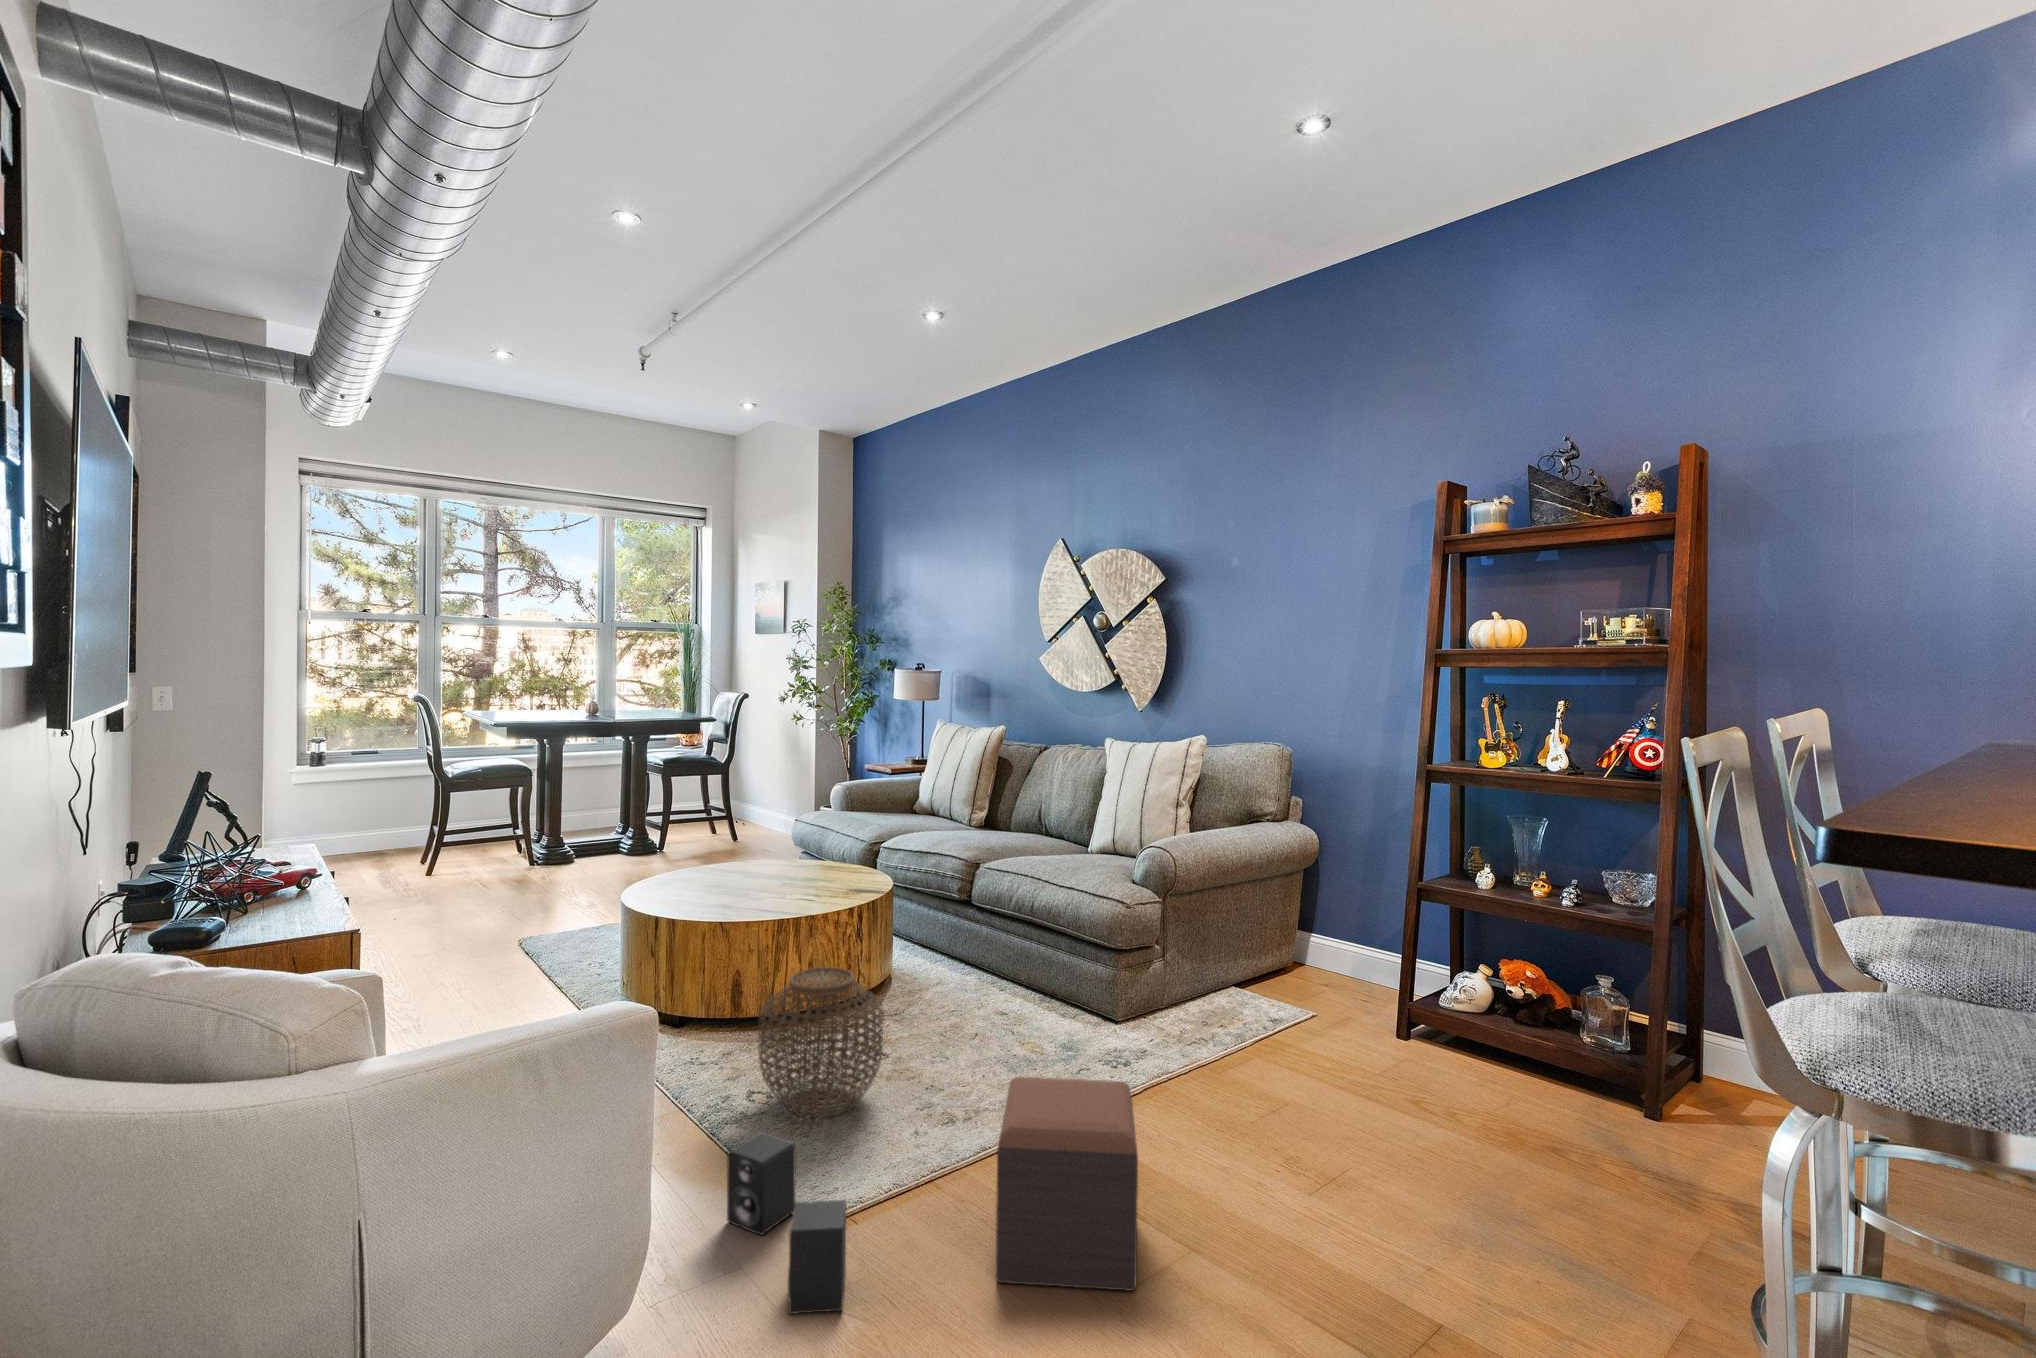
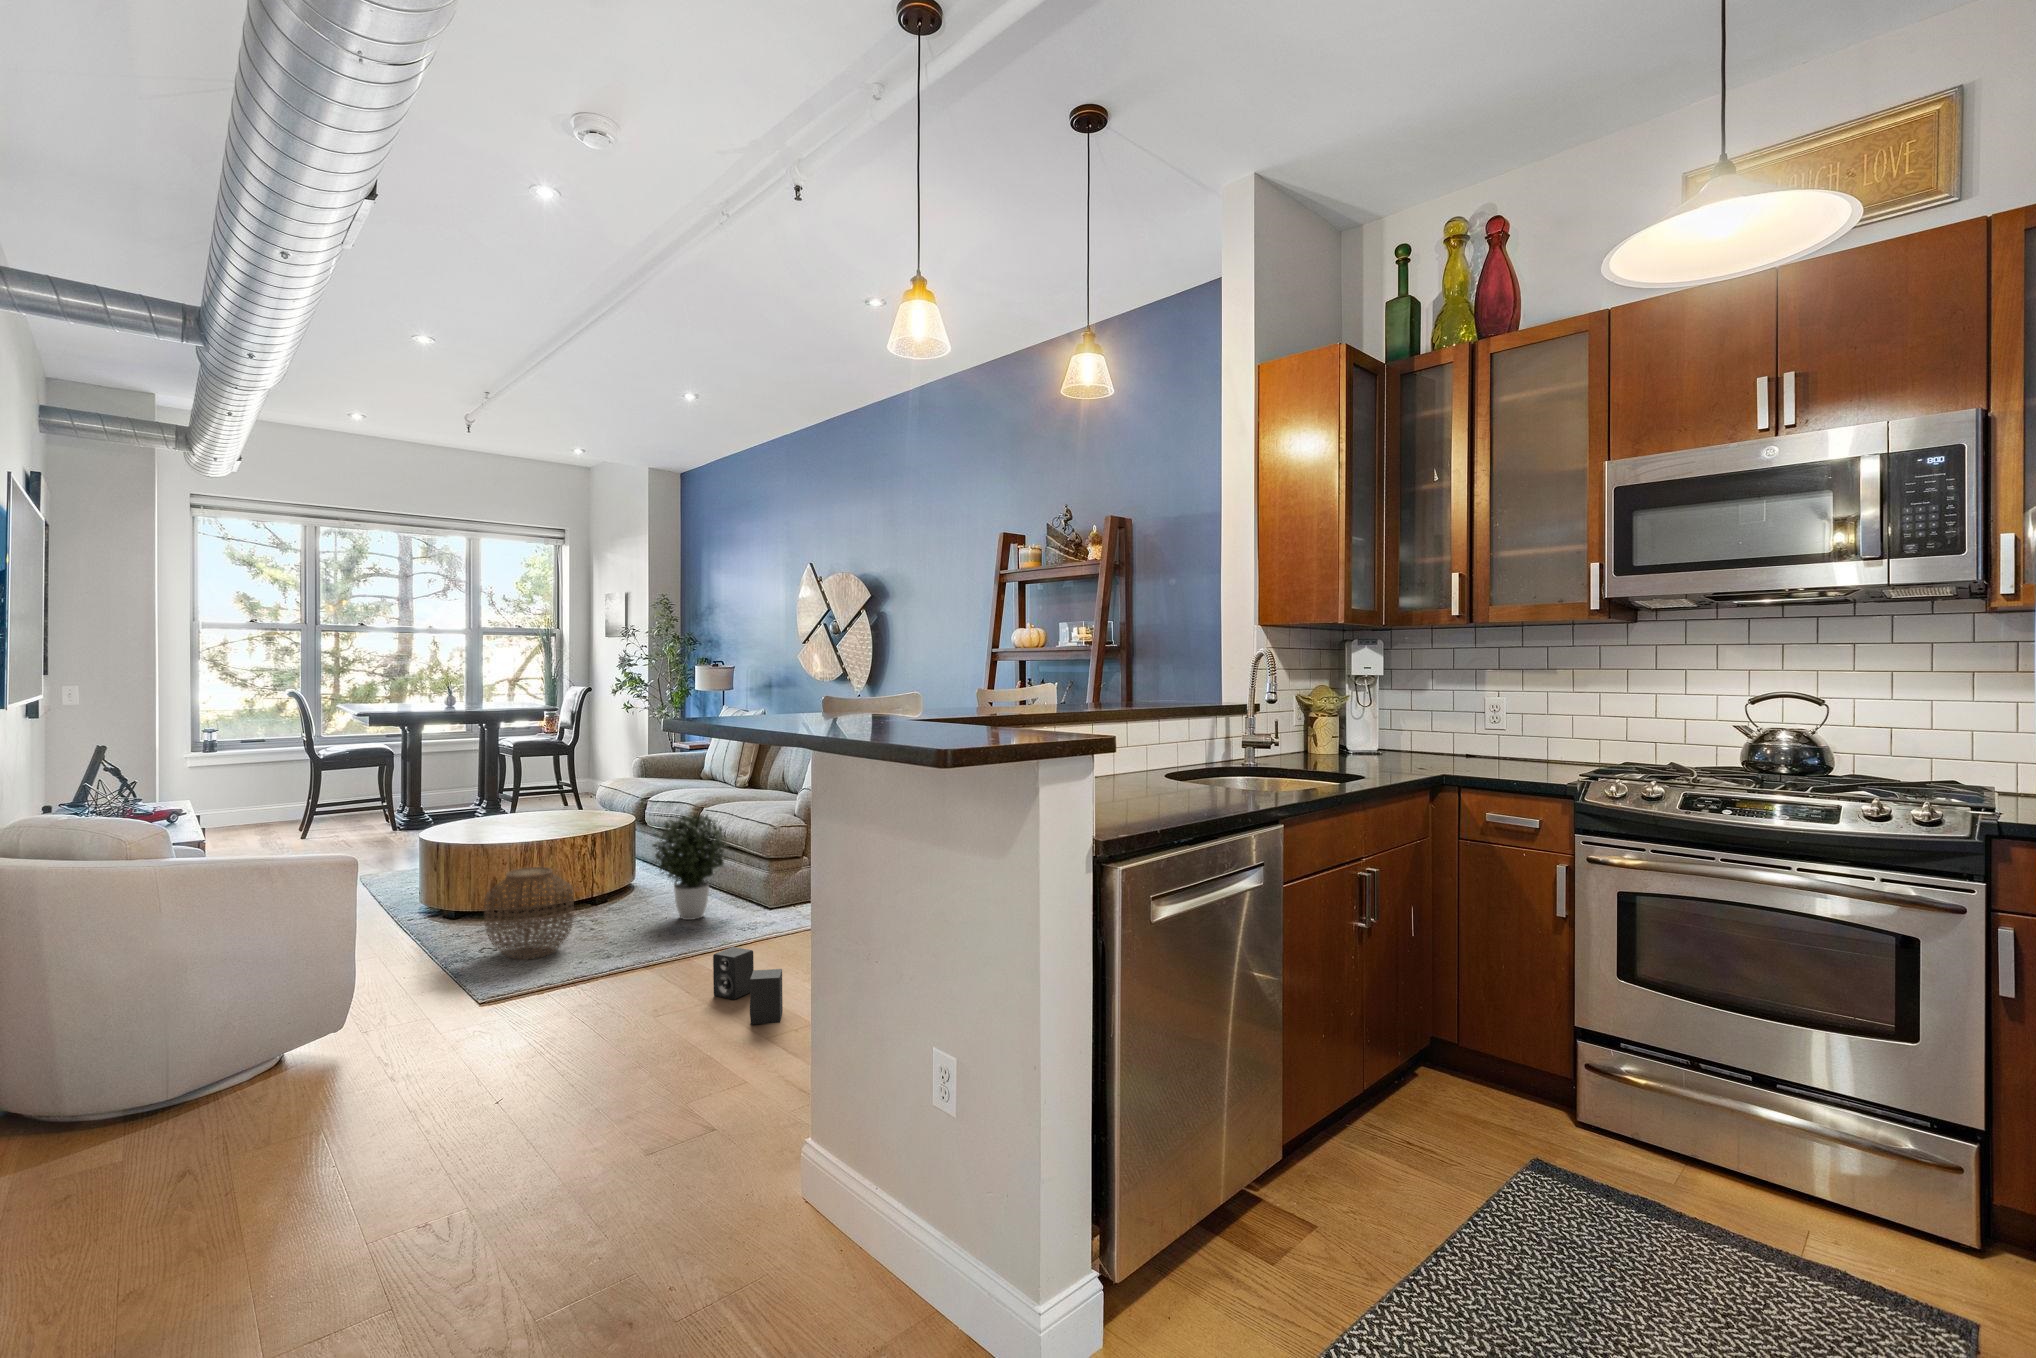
potted plant: none [956,880,1064,1037] -> present [653,815,728,920]
footstool: present [996,1077,1138,1291] -> none [576,914,684,1020]
speaker: present [727,1132,846,1314] -> present [713,947,783,1025]

